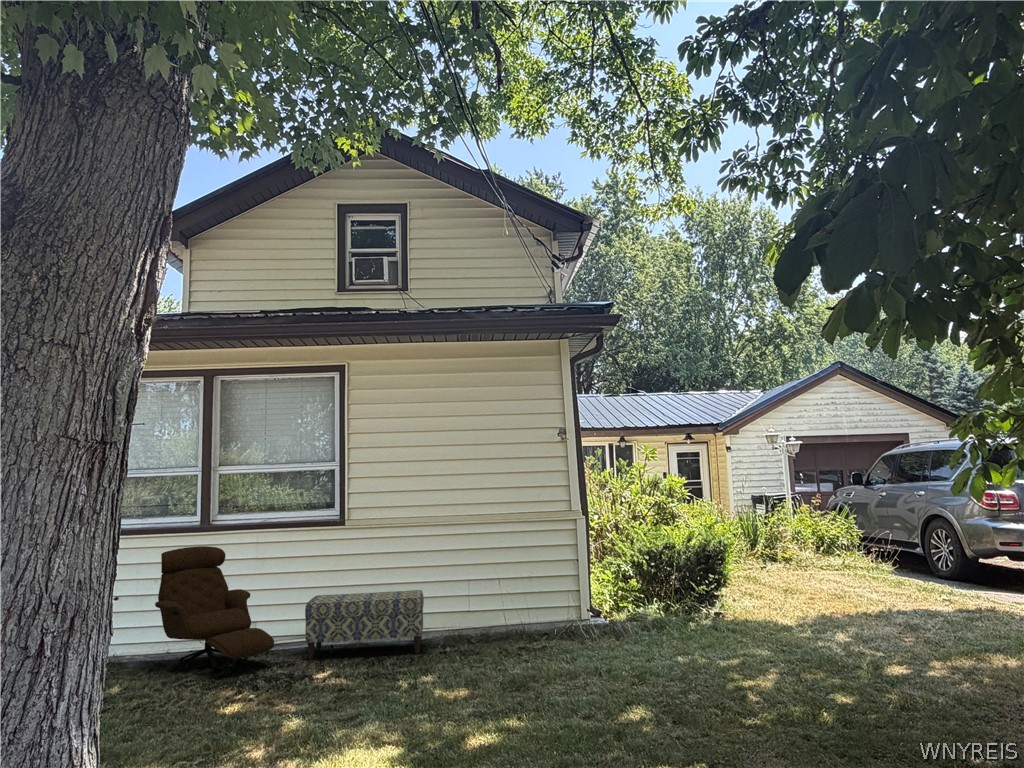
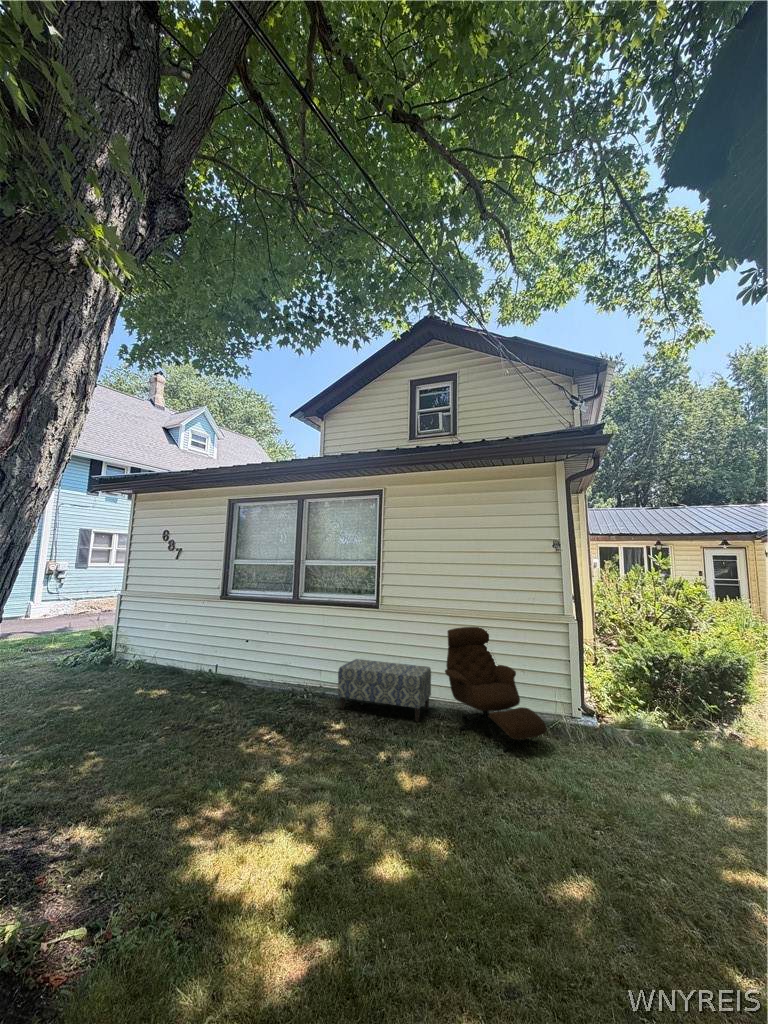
lounge chair: present [155,546,274,677] -> present [445,627,547,755]

